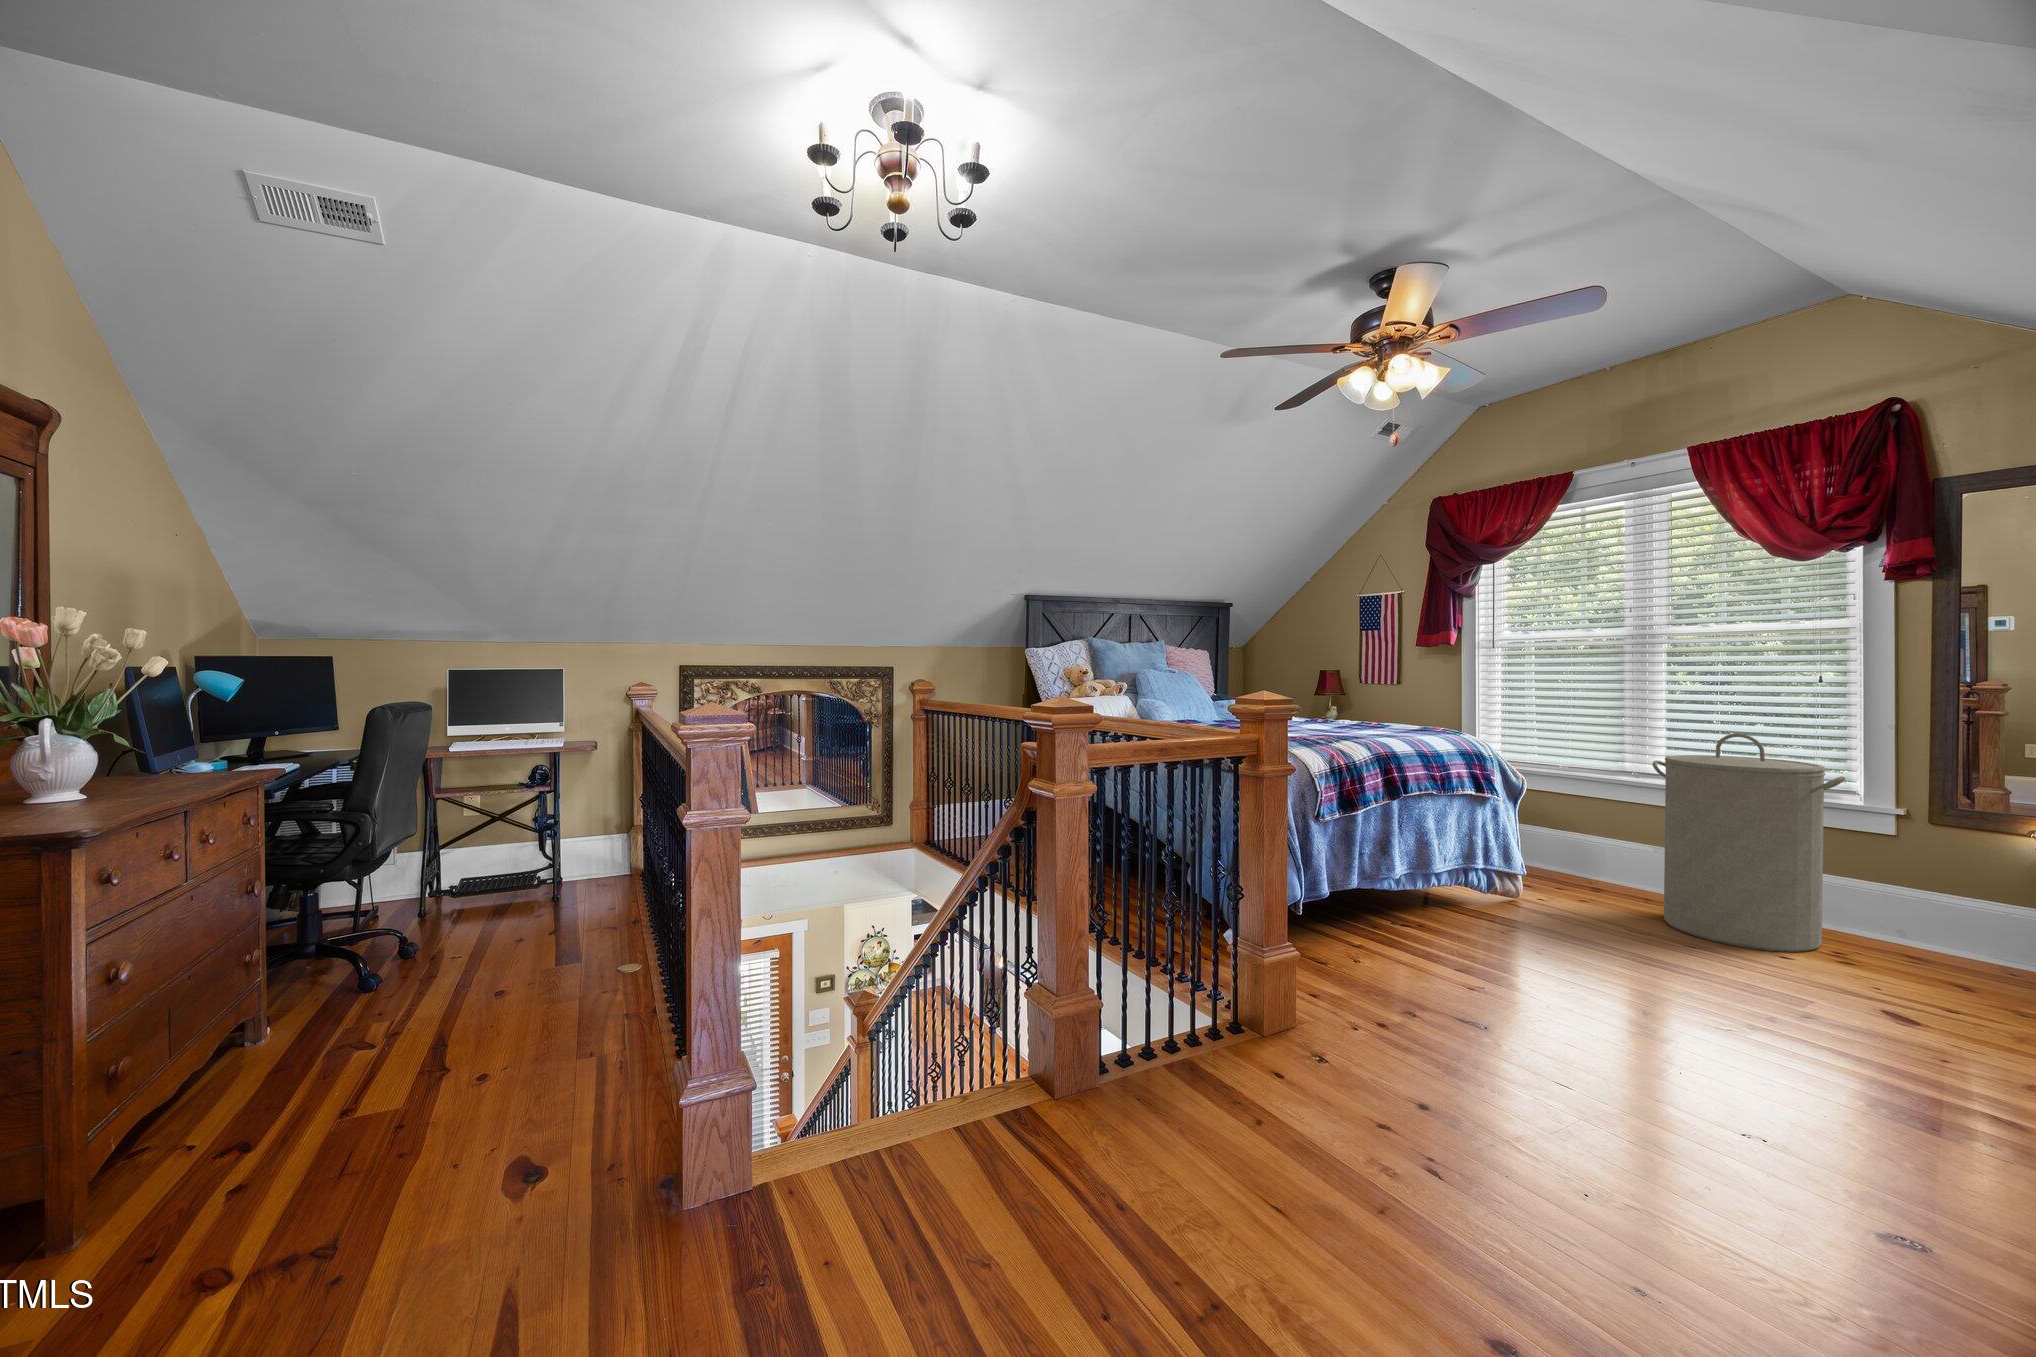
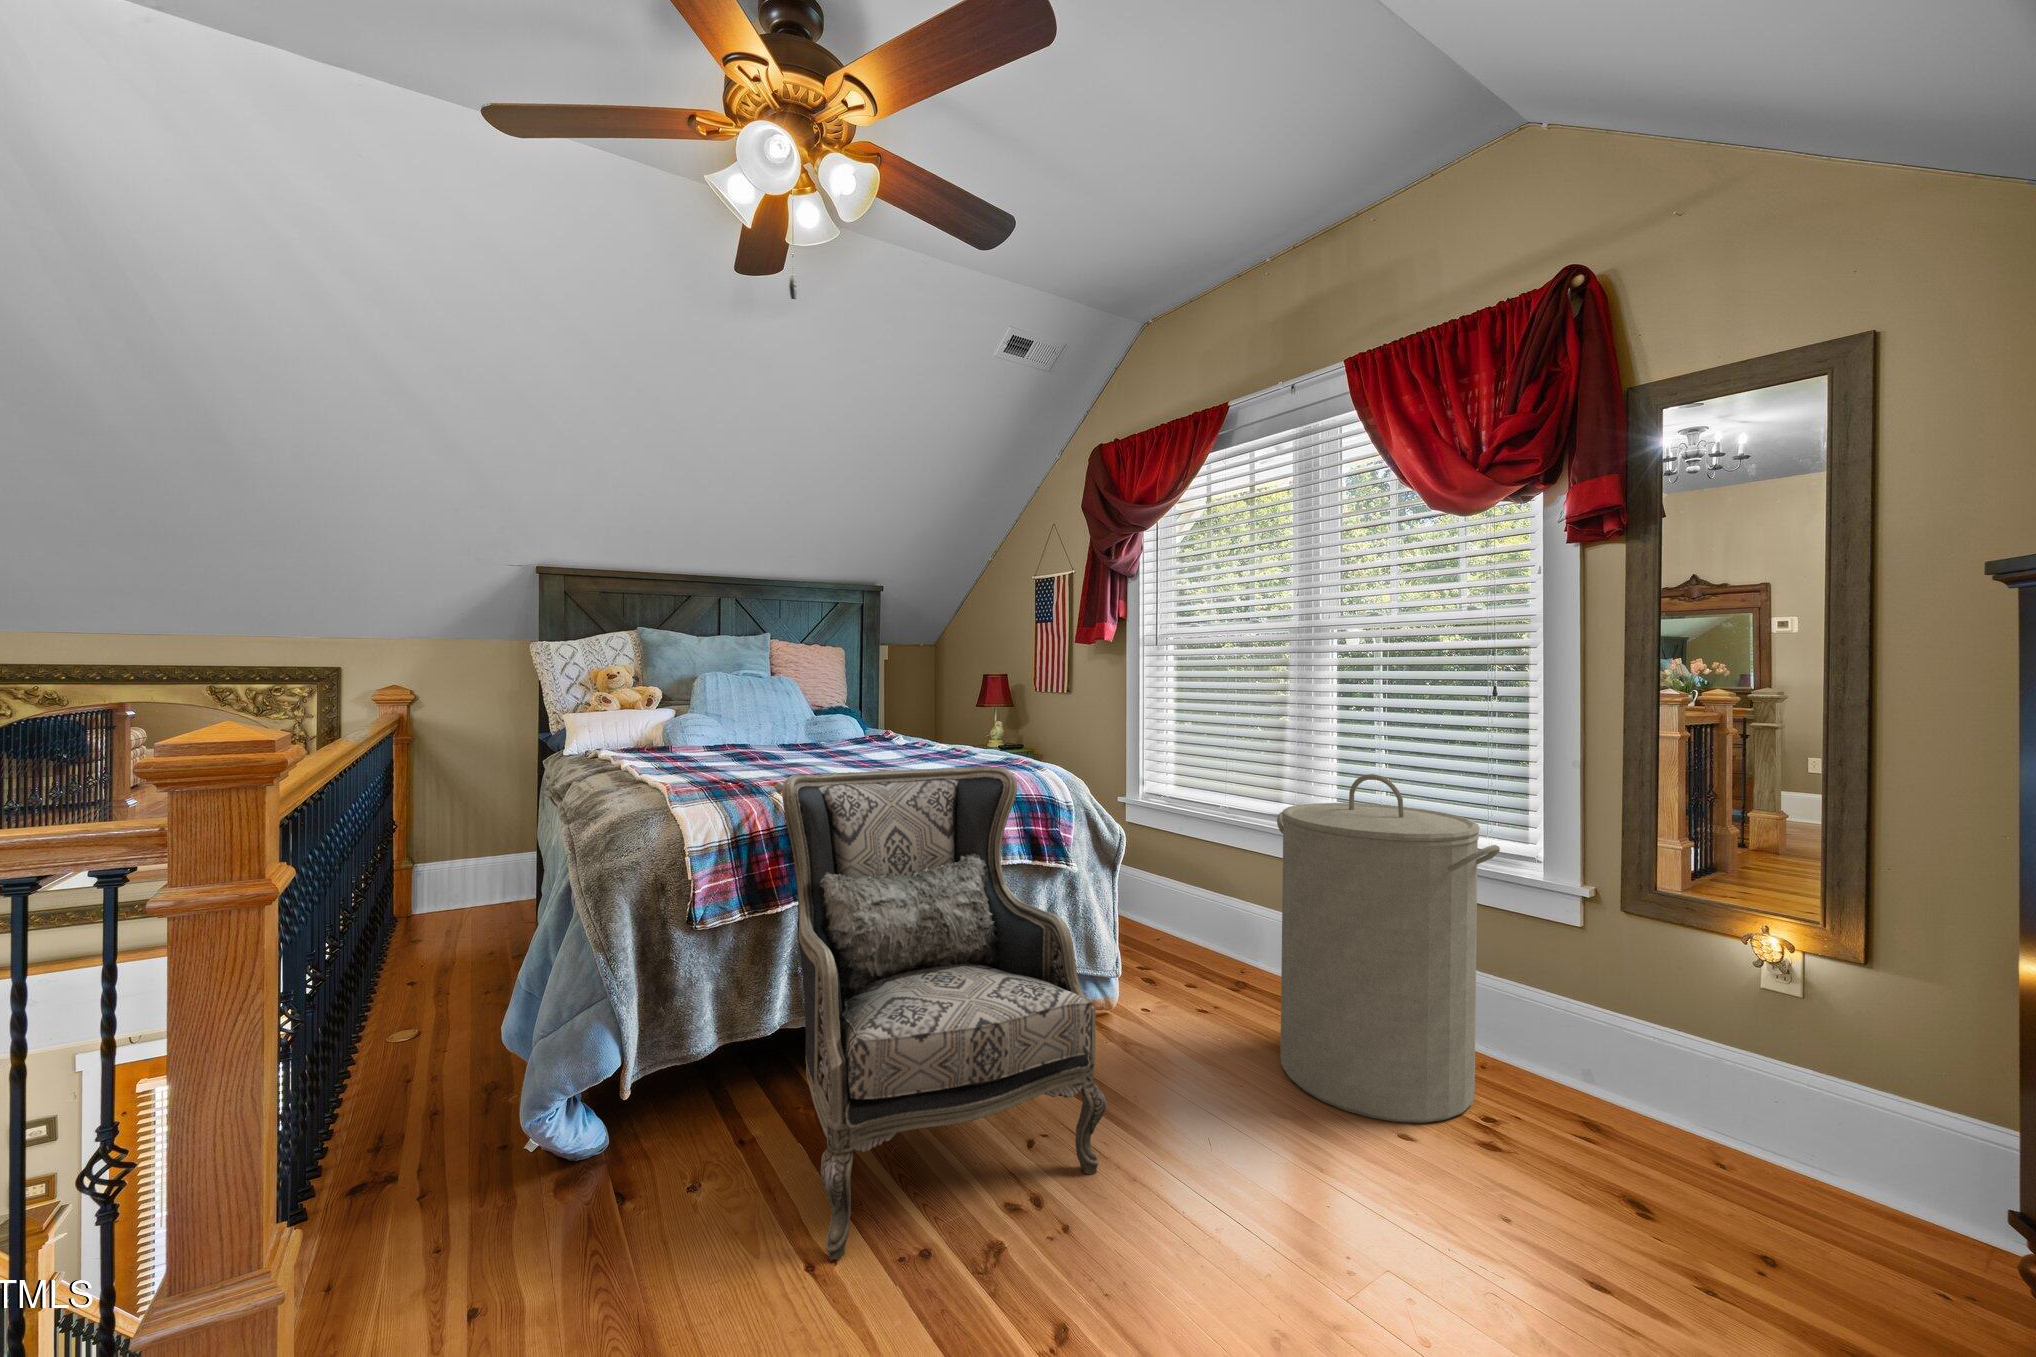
armchair: none [1381,728,1628,987] -> present [782,766,1106,1260]

